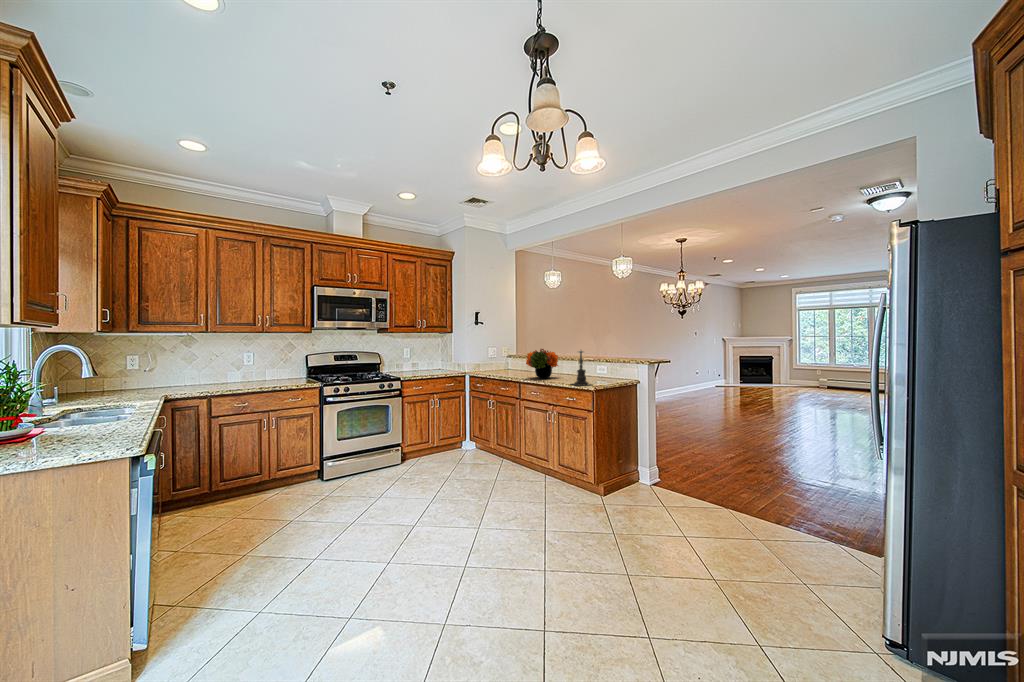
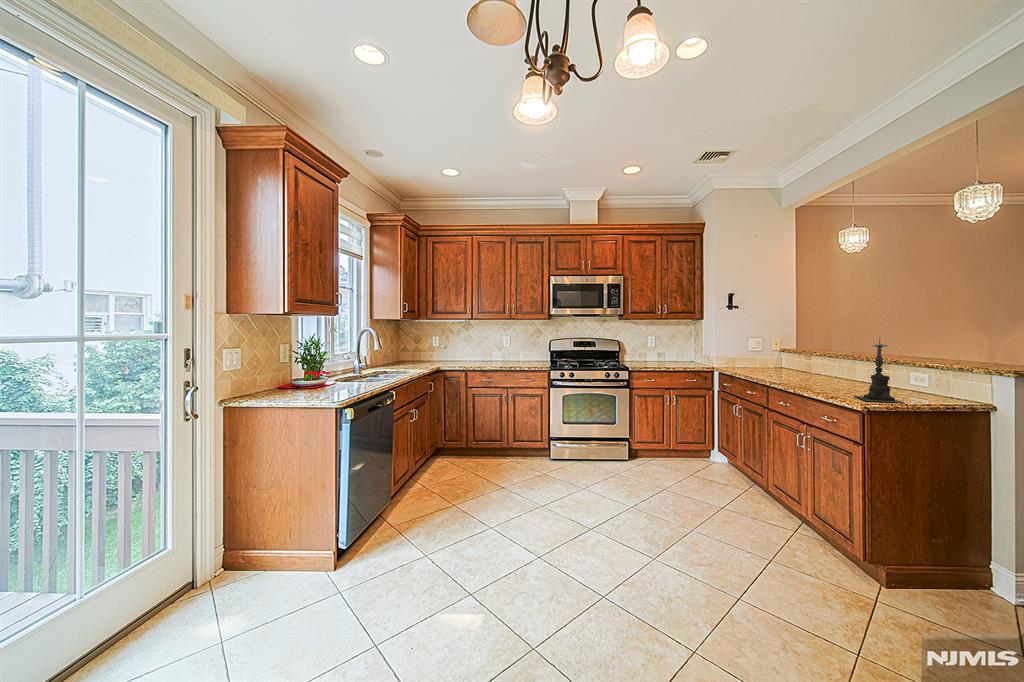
flower arrangement: present [526,349,558,379] -> none [790,339,853,384]

